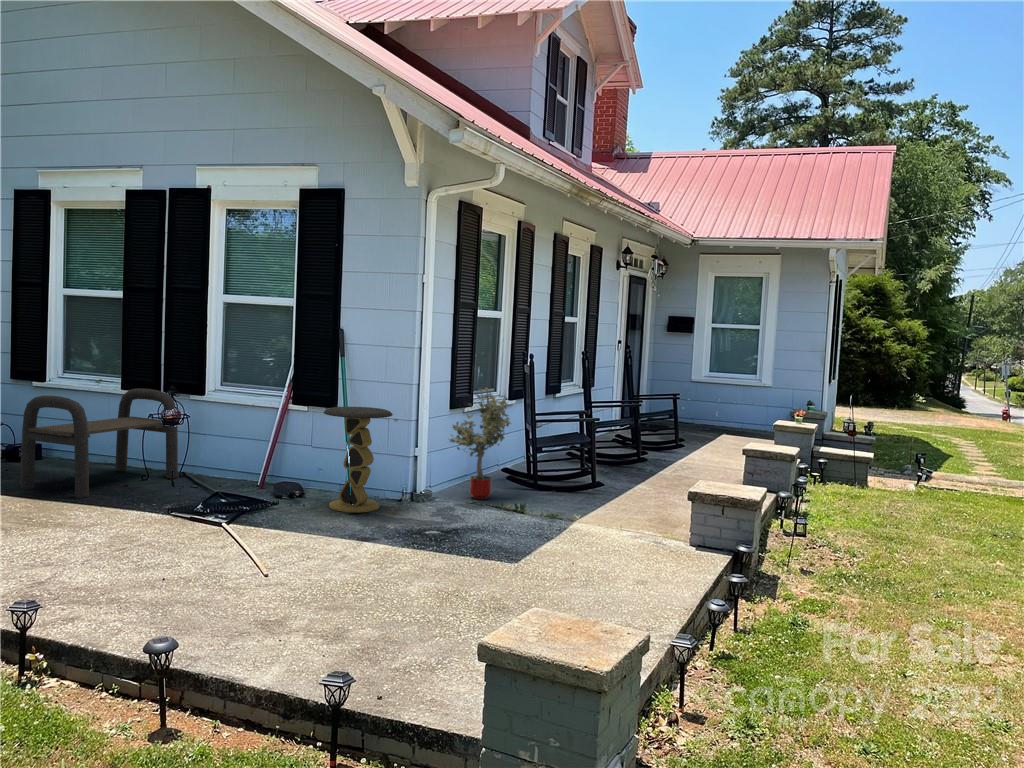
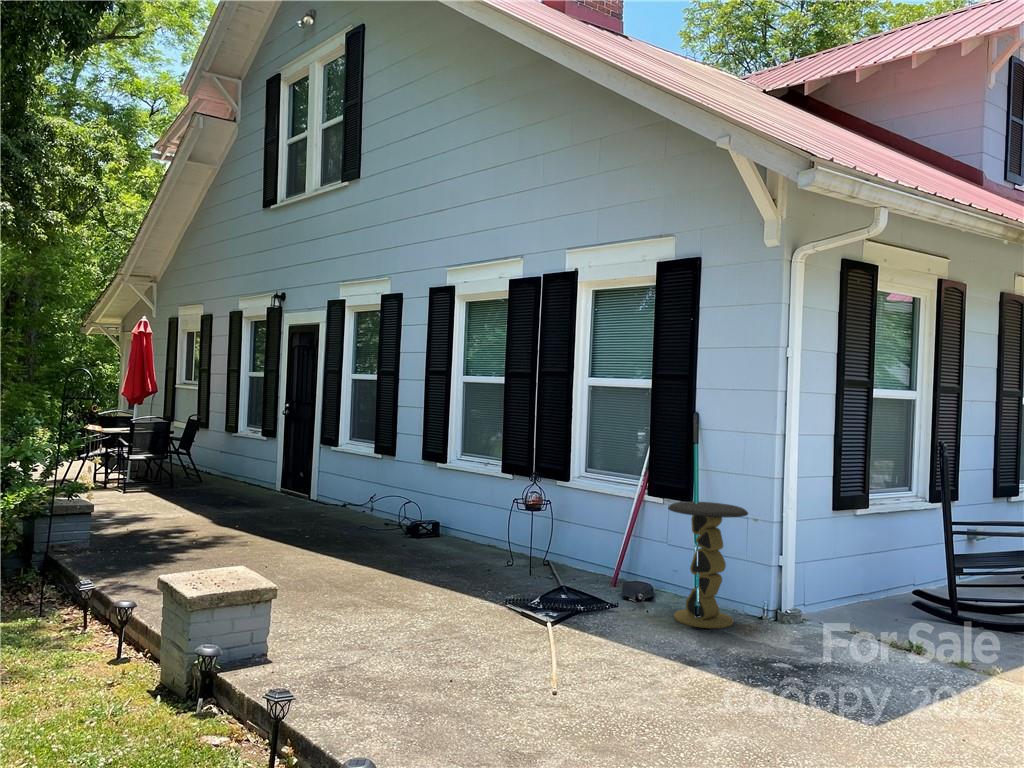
bench: present [20,388,178,498] -> none [401,472,543,578]
potted tree: present [450,388,510,500] -> none [824,485,917,630]

